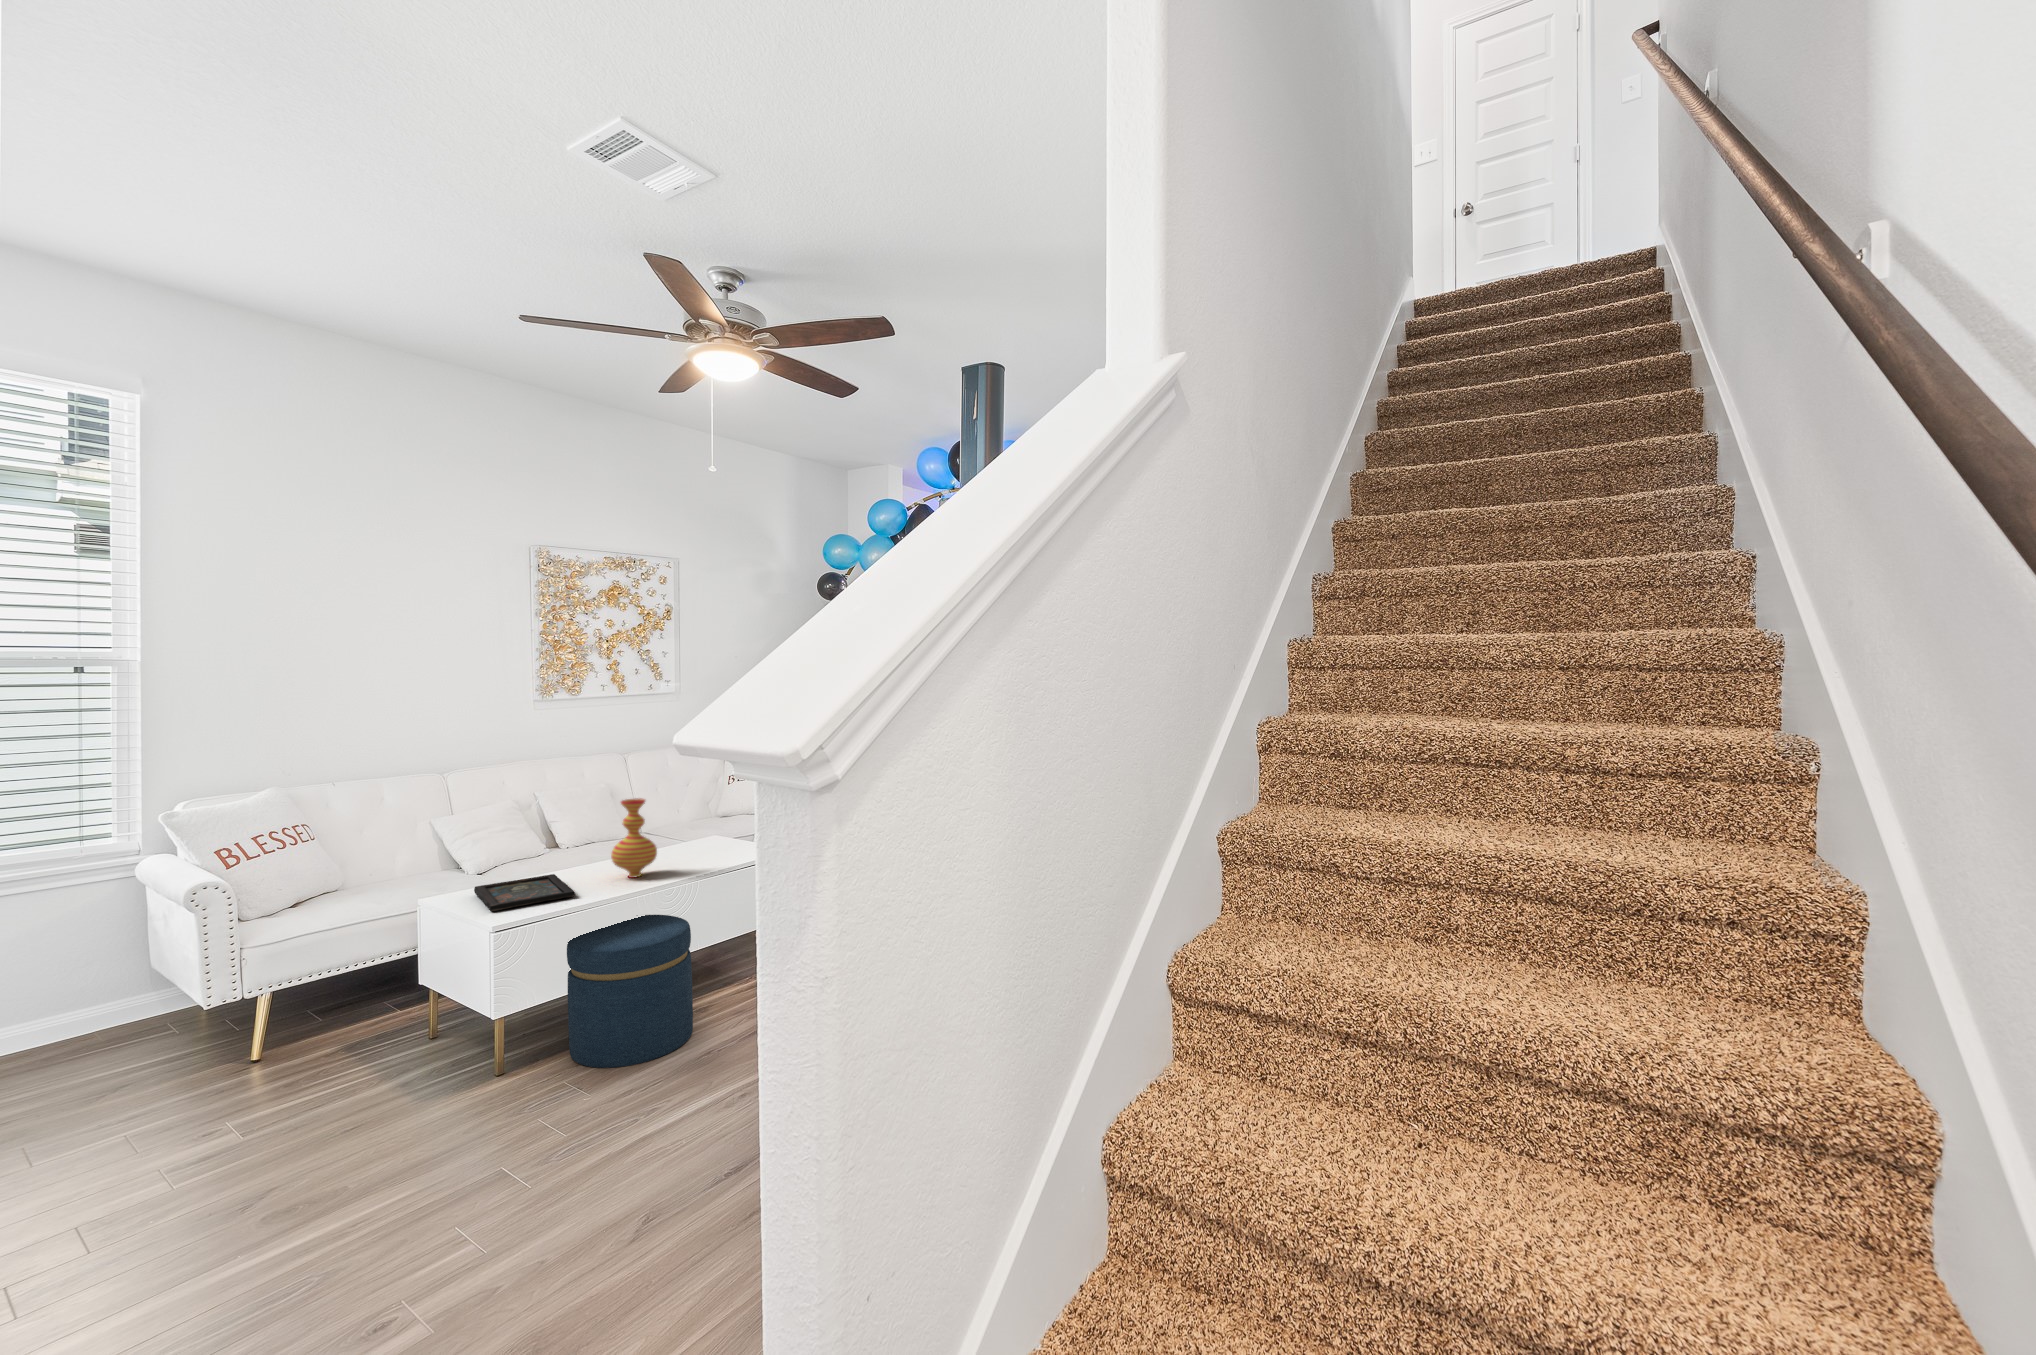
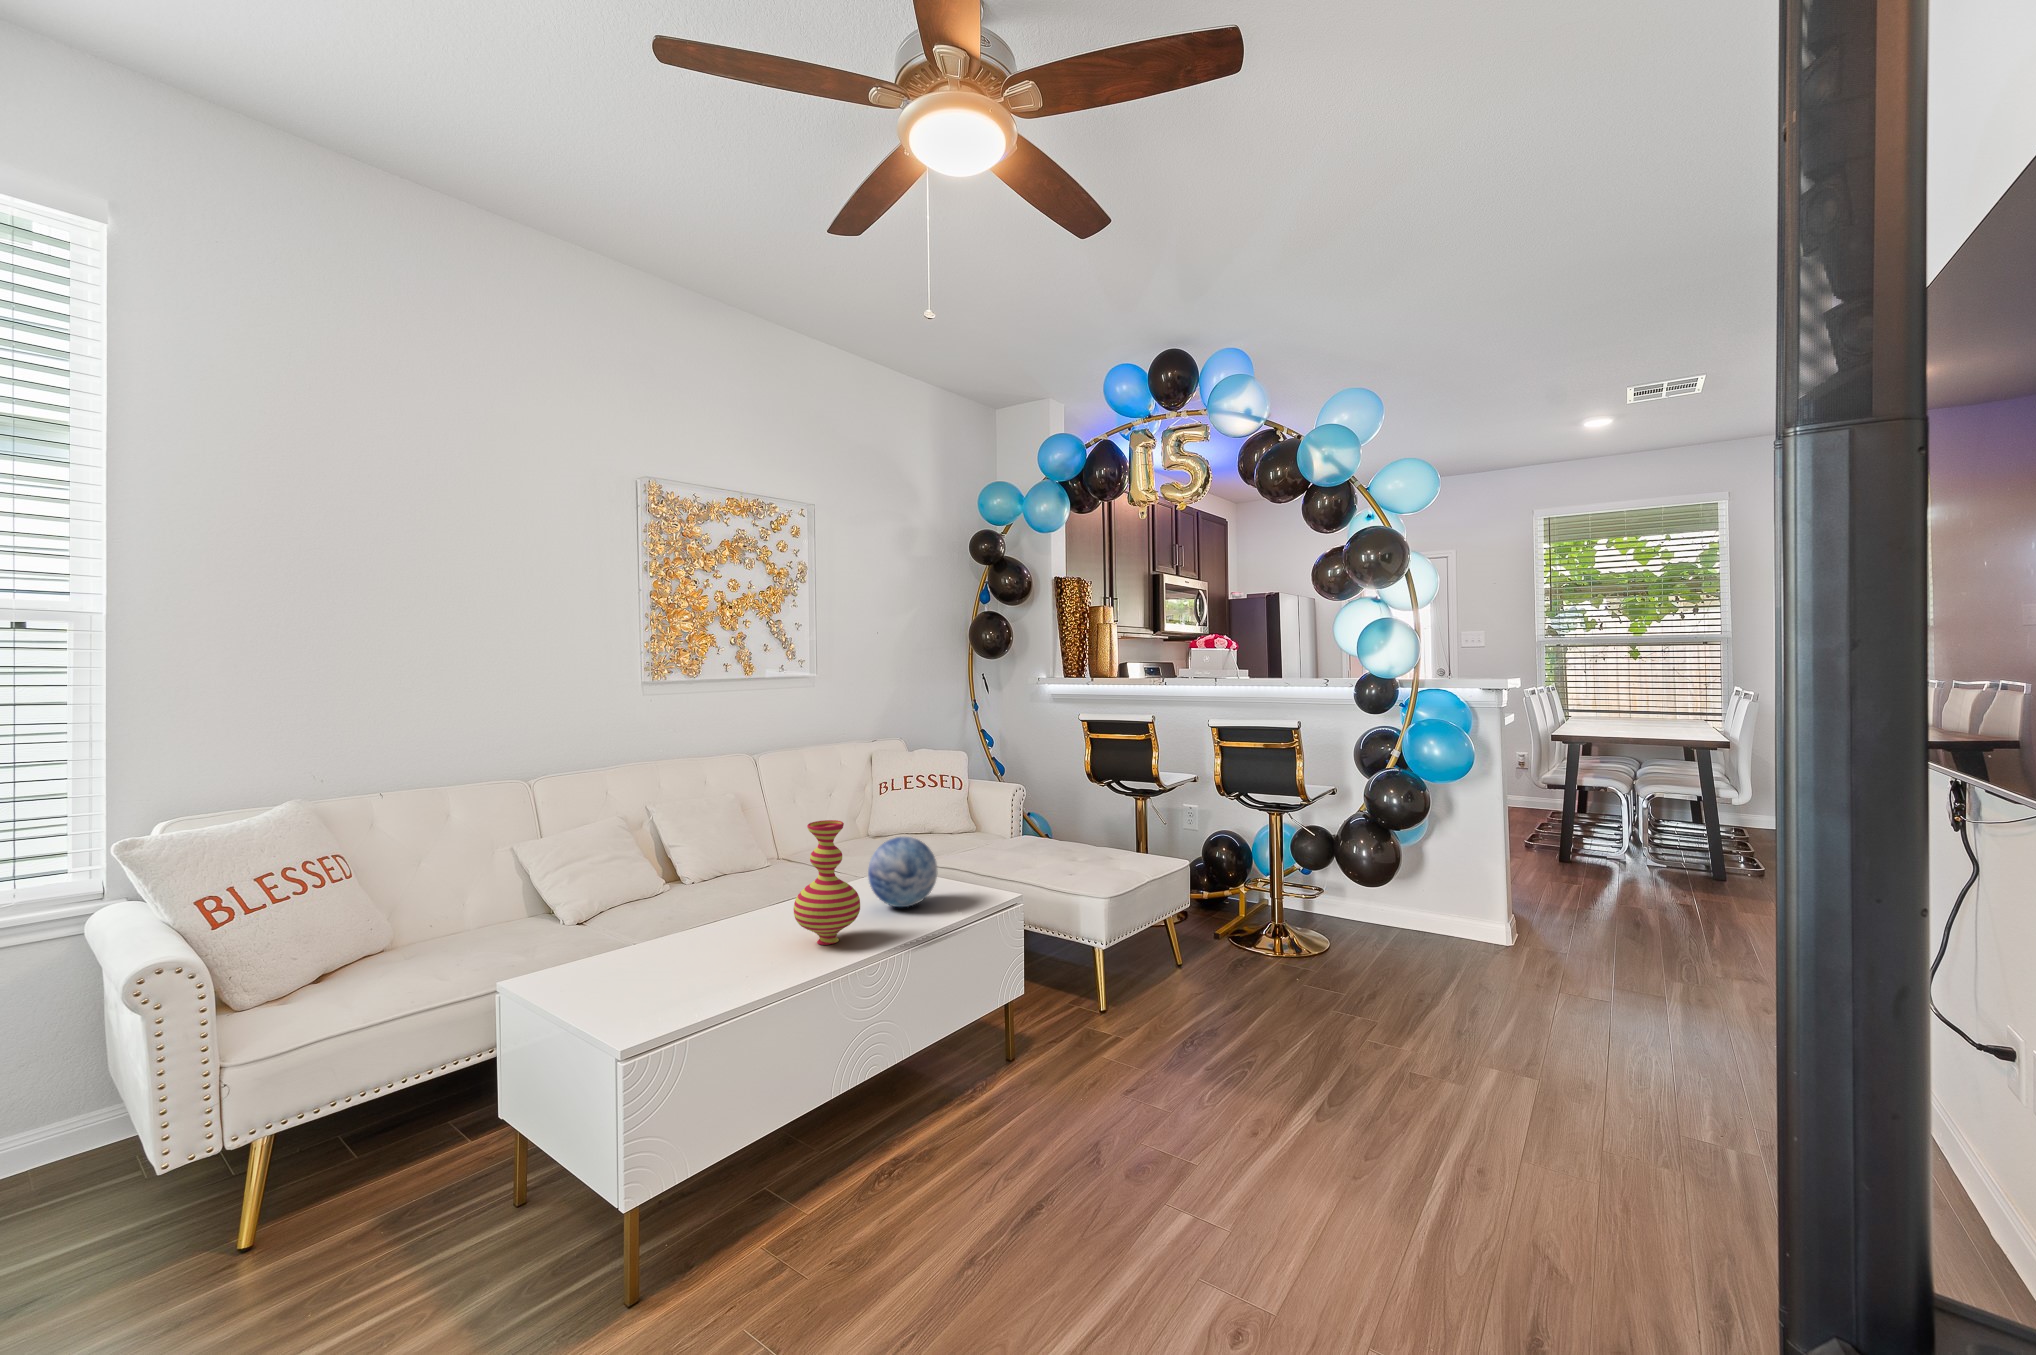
decorative orb: none [674,811,723,858] -> present [868,837,937,907]
tray: present [474,874,575,911] -> none [590,939,754,1018]
ottoman: present [567,915,693,1068] -> none [751,1011,947,1305]

